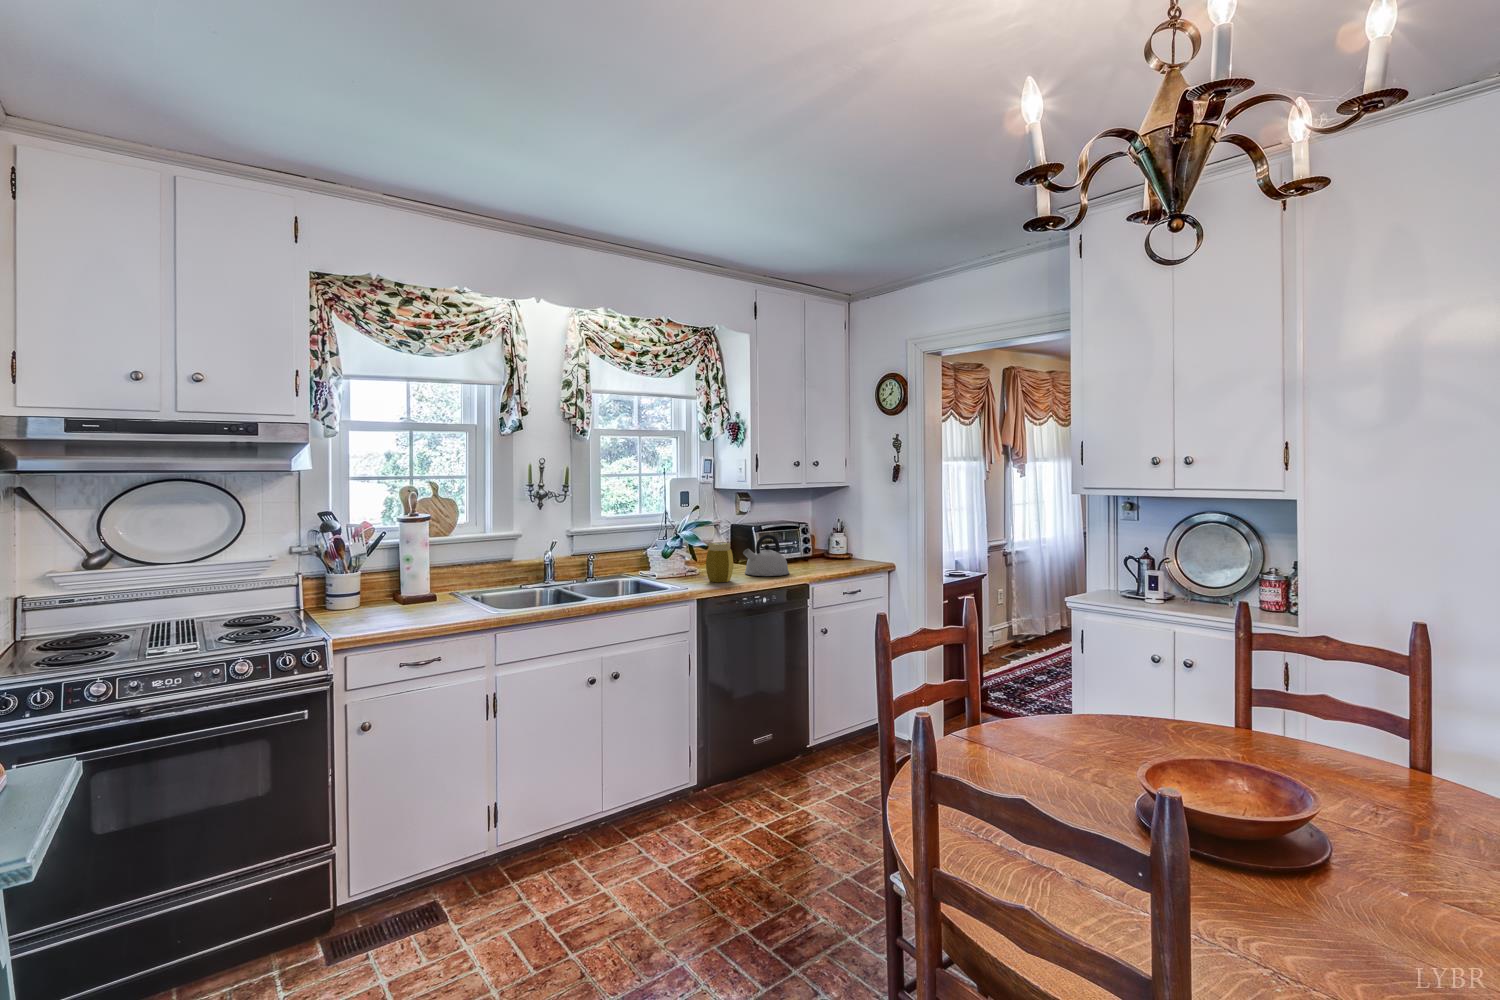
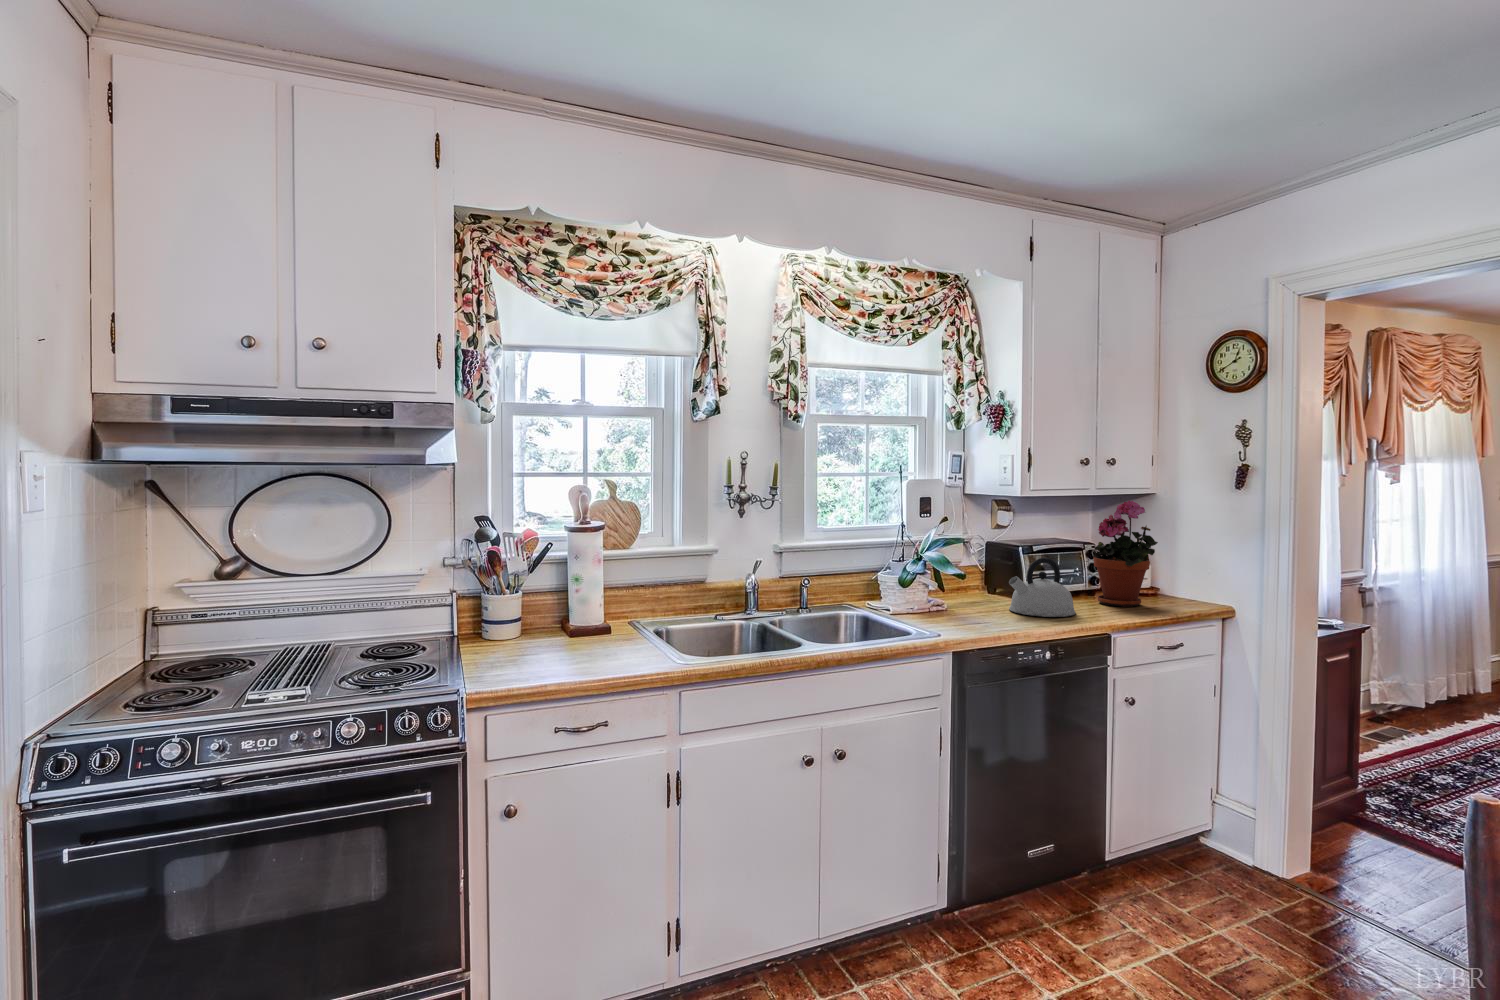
potted plant: none [805,493,846,568] -> present [1093,501,1158,607]
jar: present [706,542,733,582] -> none [959,567,998,624]

